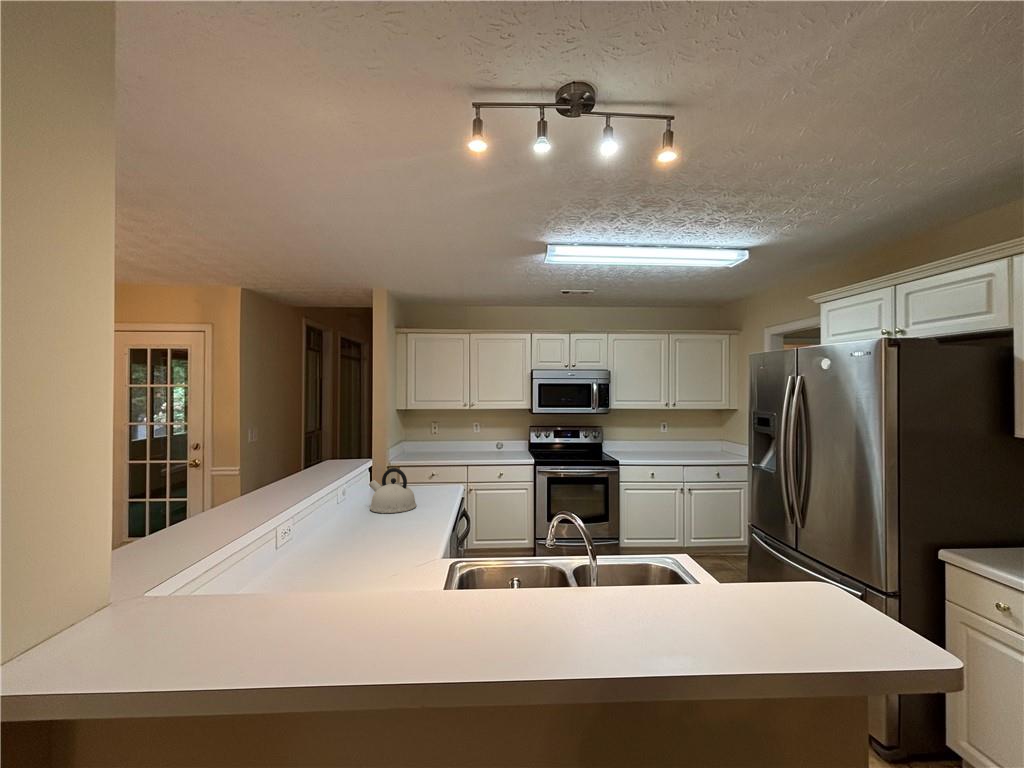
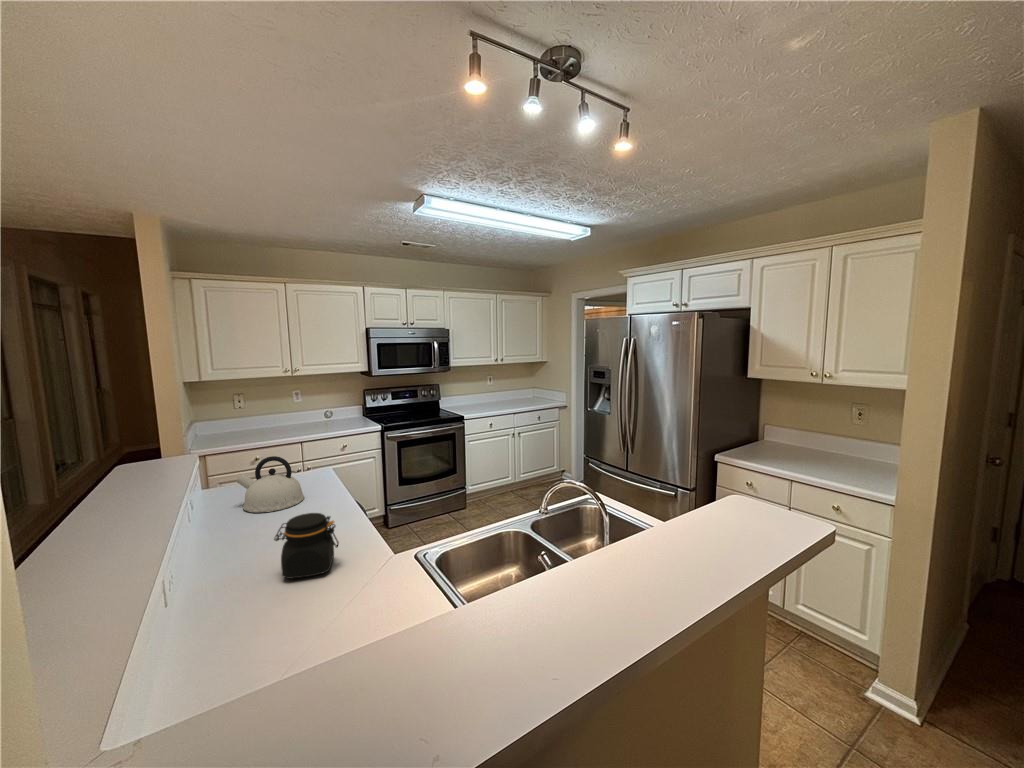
jar: none [340,511,387,563] -> present [274,513,339,578]

